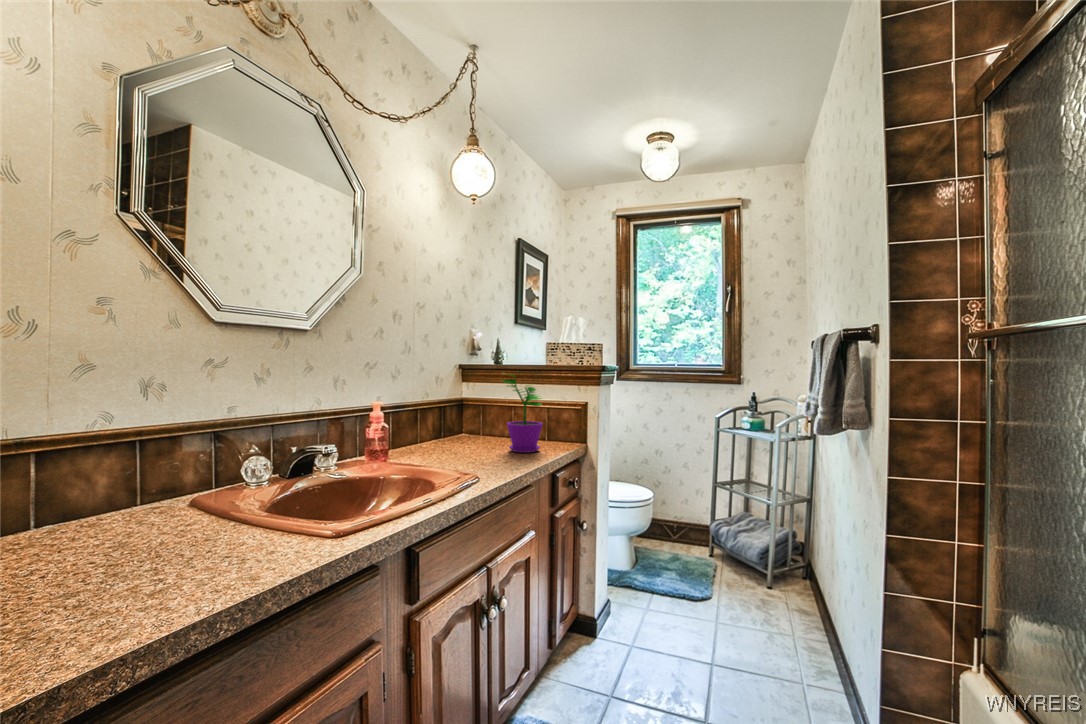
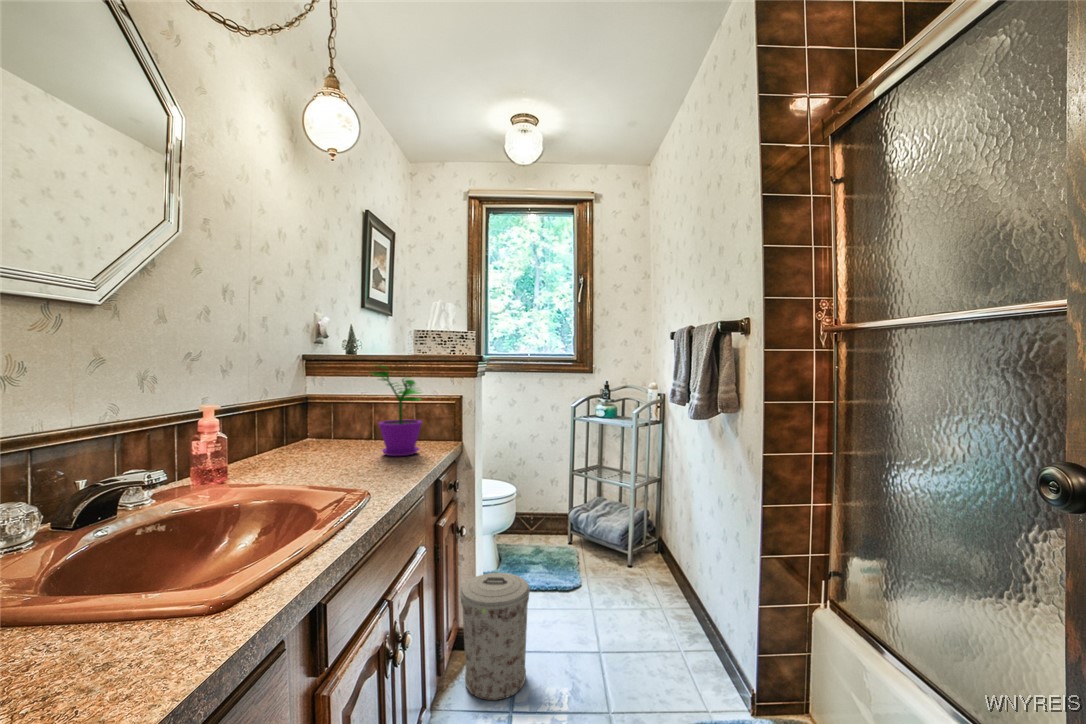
trash can: none [576,568,640,686] -> present [460,573,530,700]

